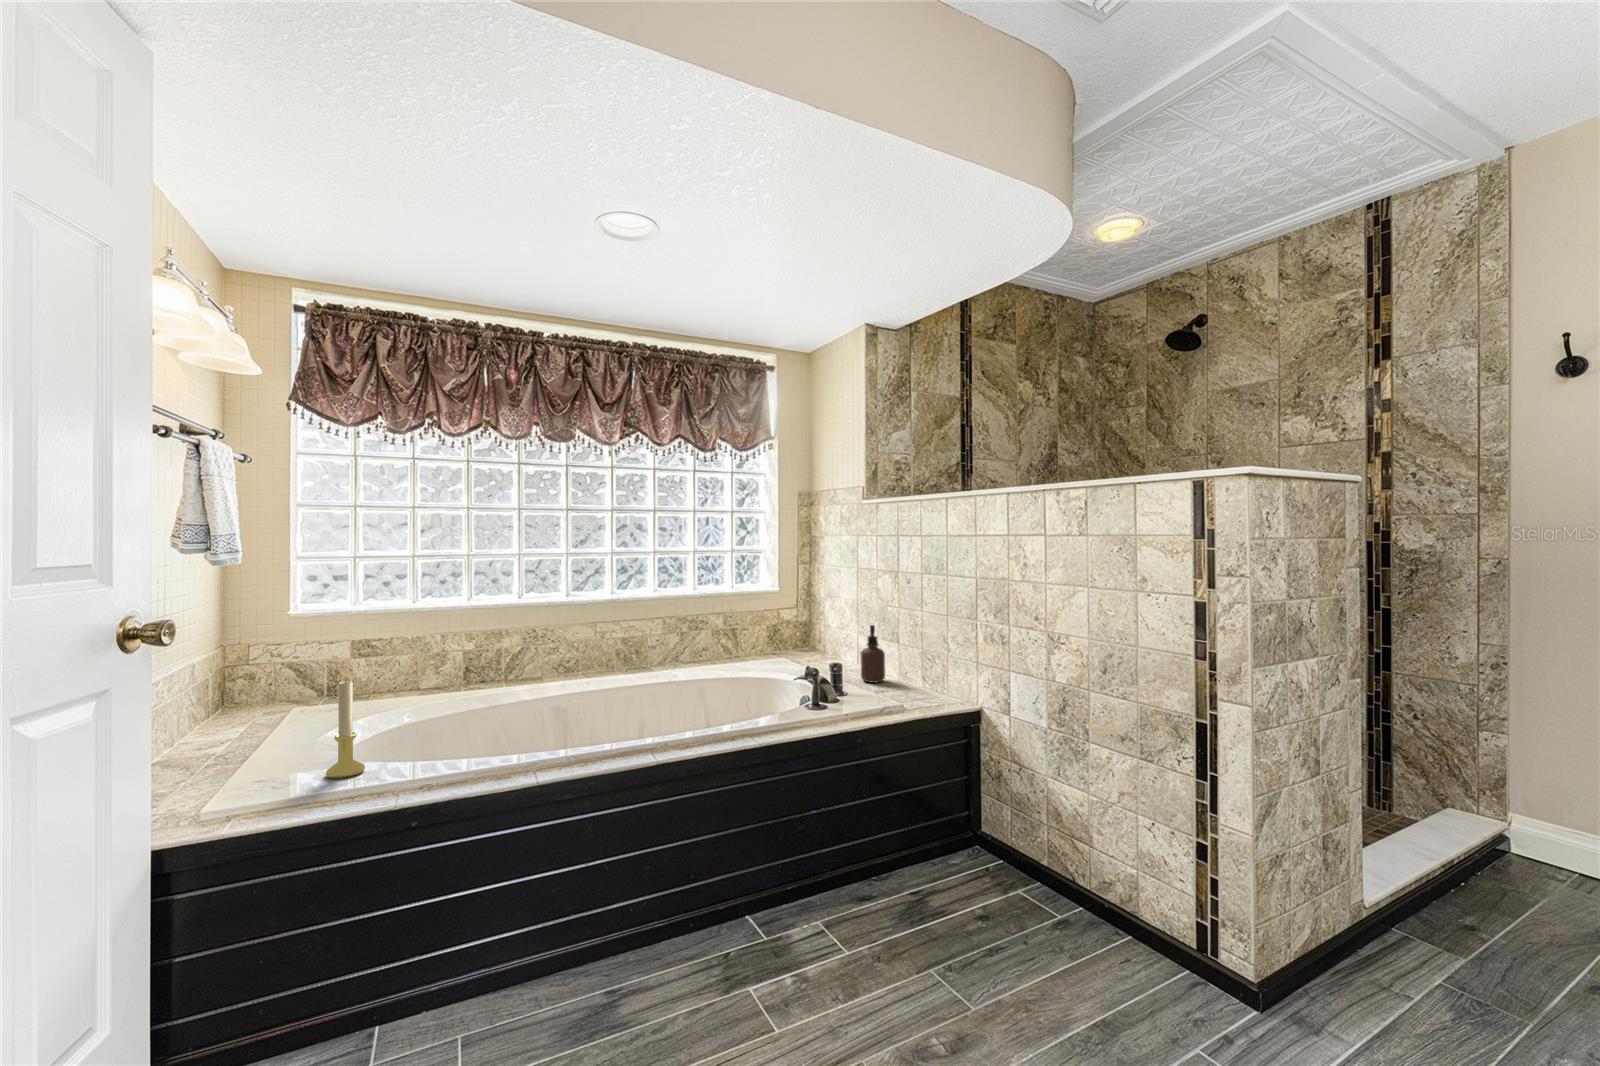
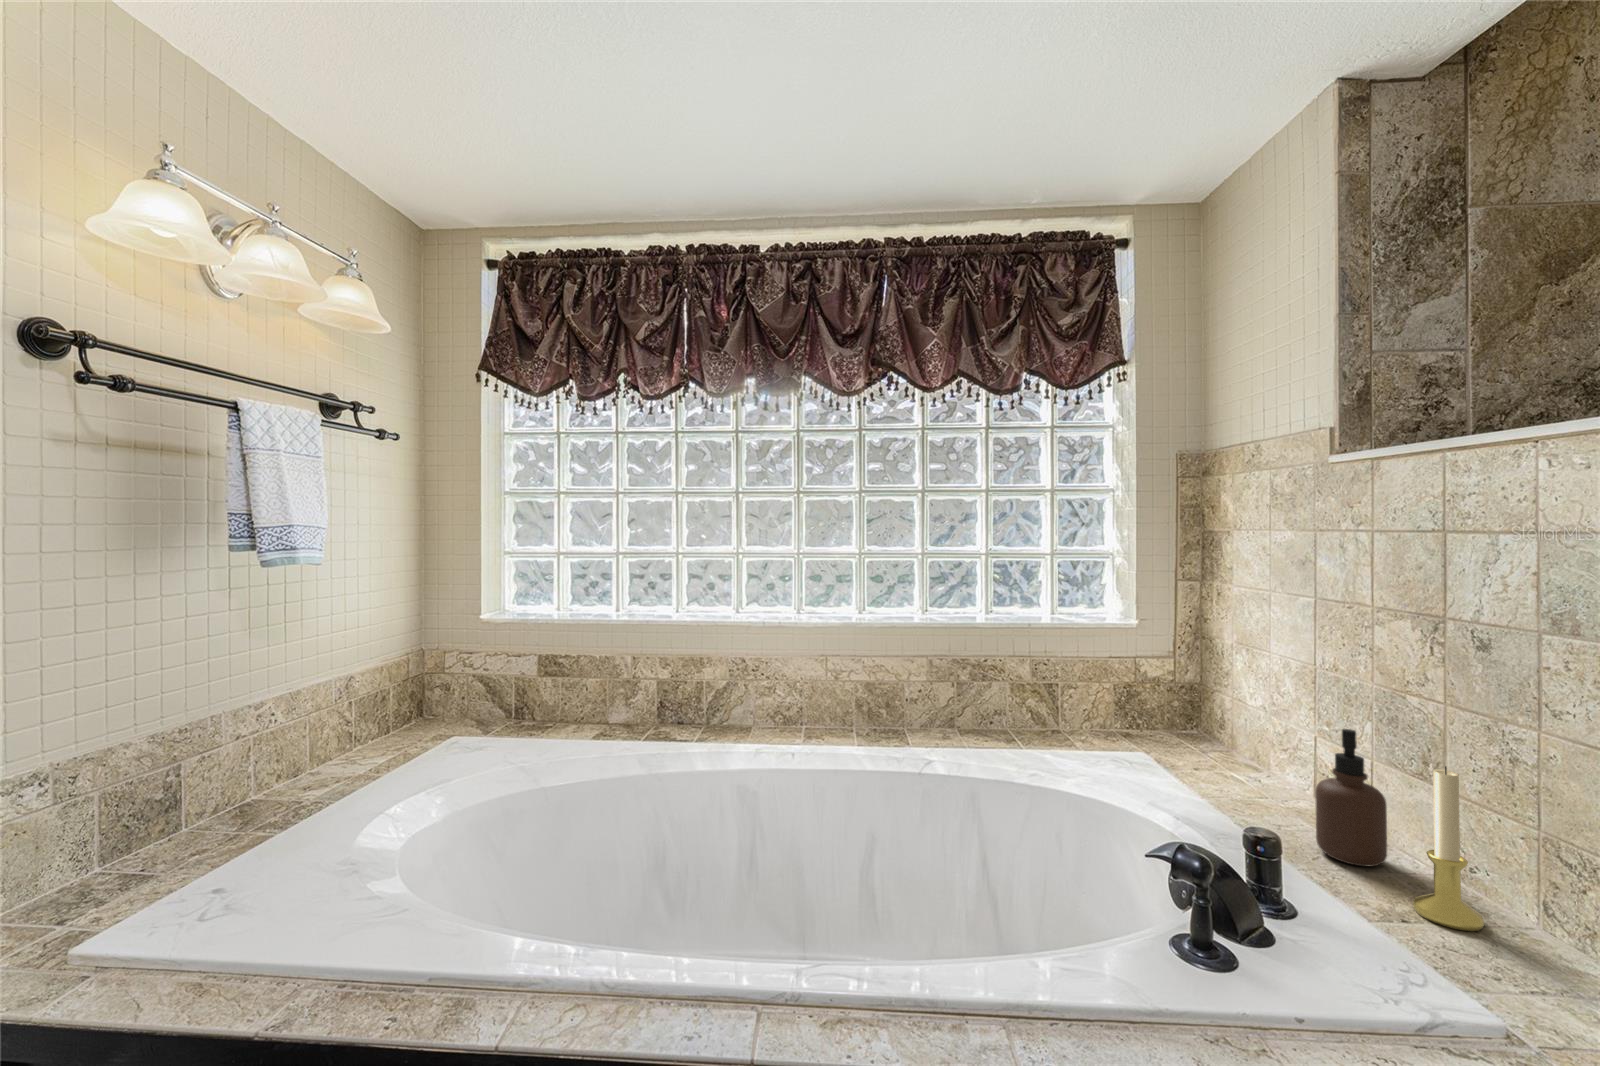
candle holder: present [326,679,365,779] -> present [1413,766,1484,931]

